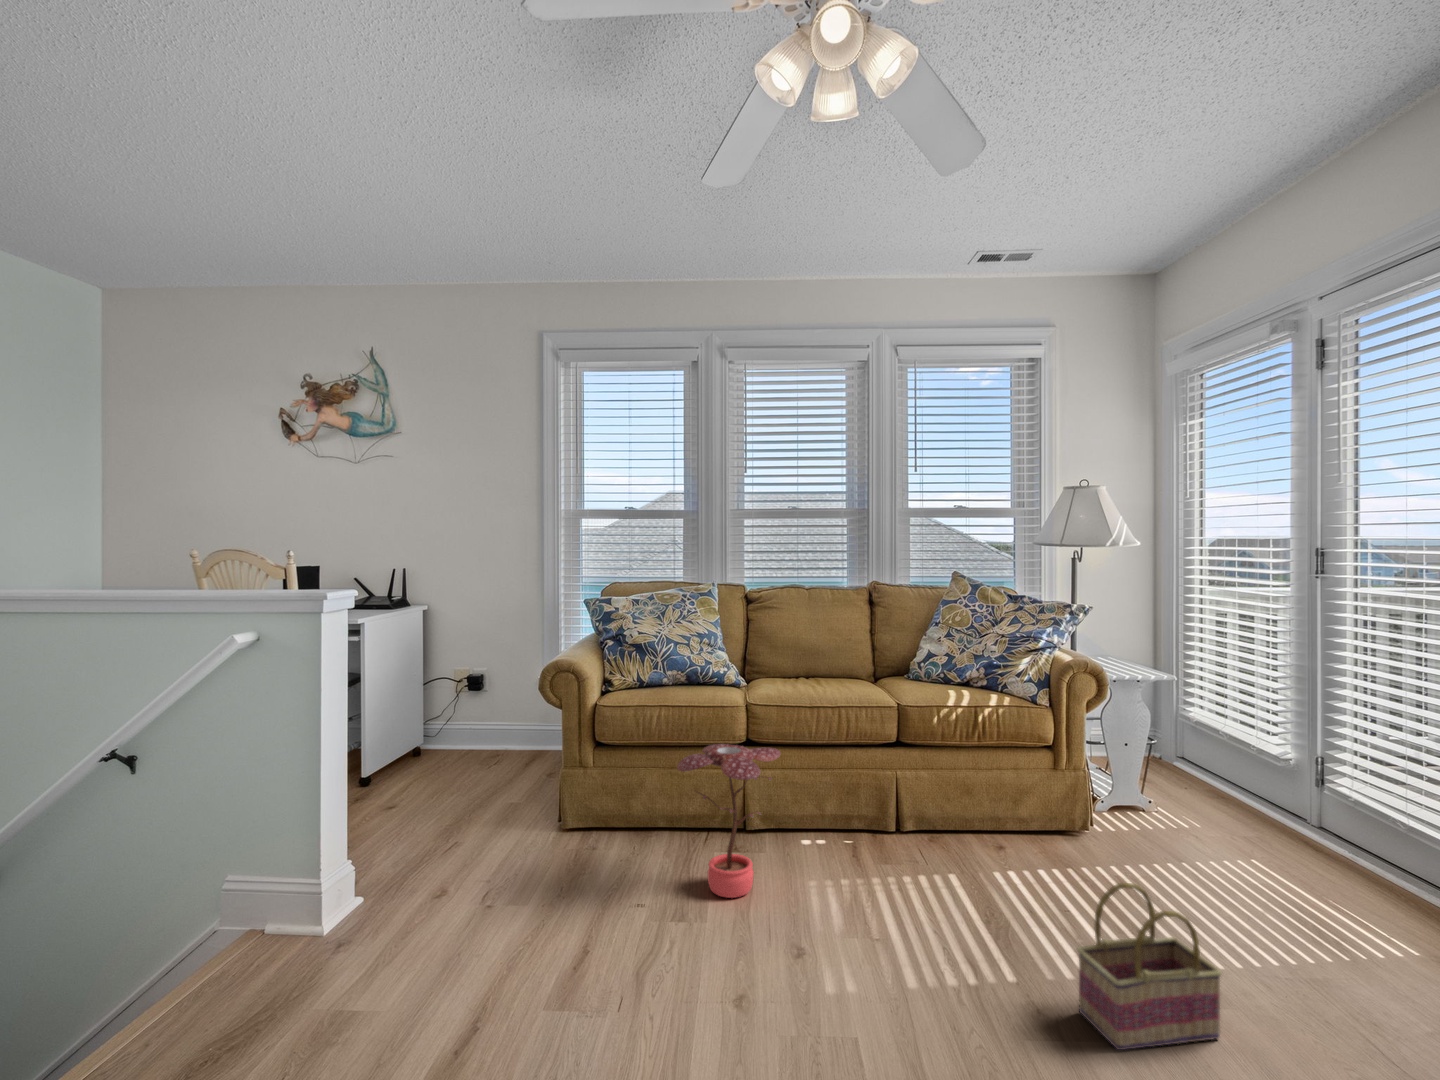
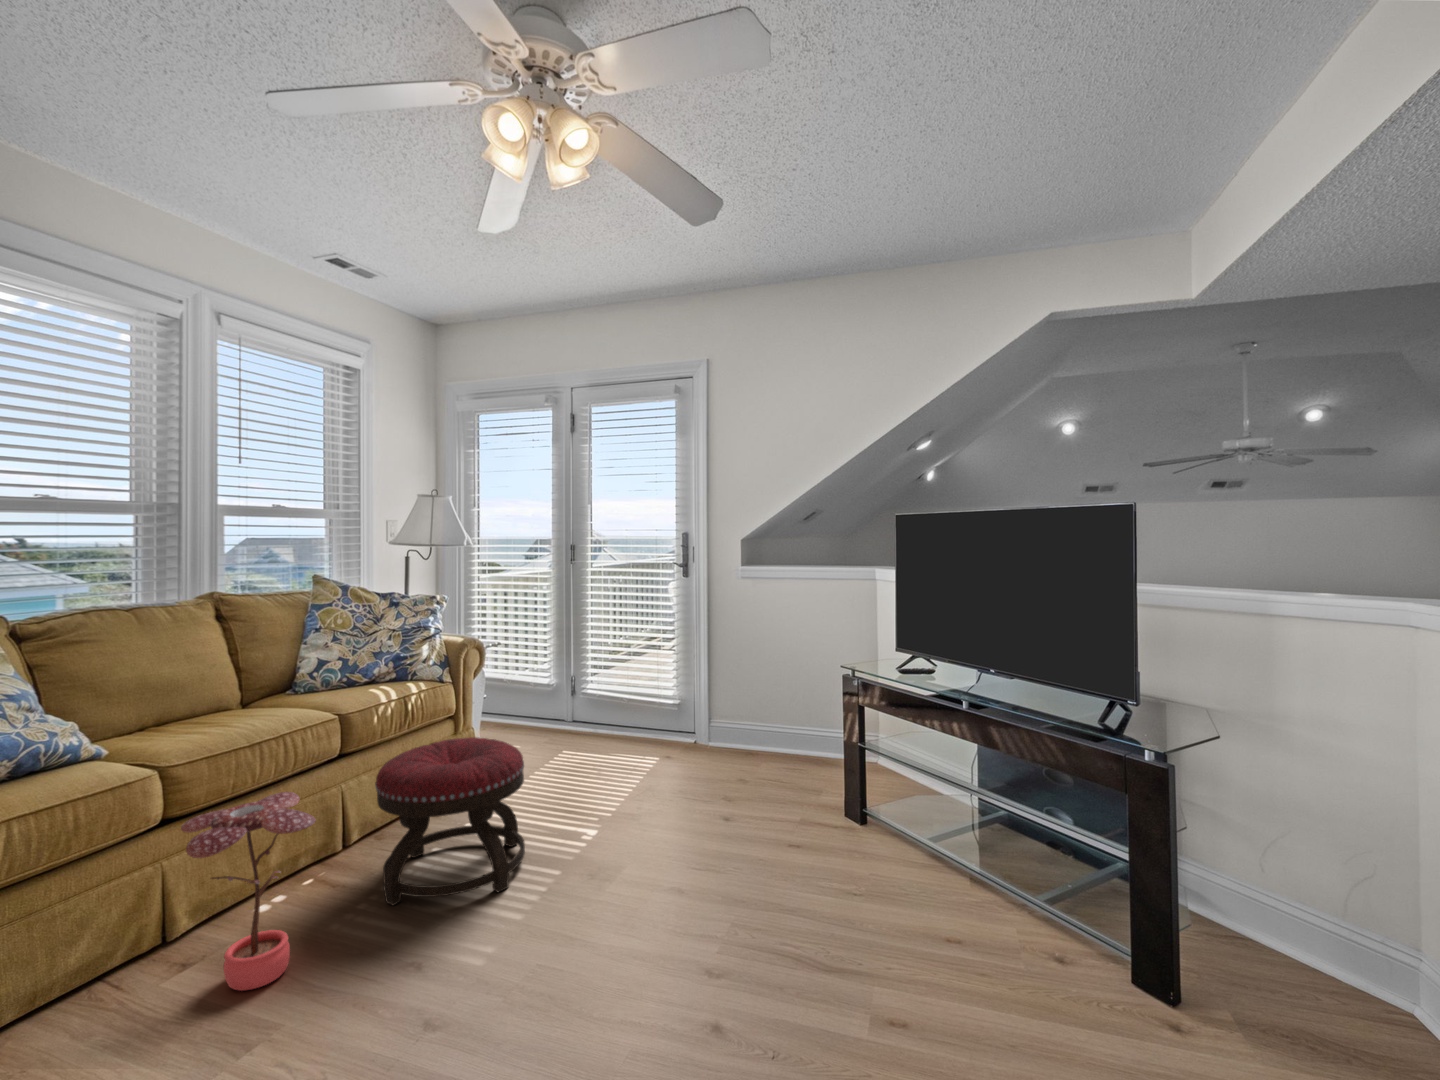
ottoman: none [852,756,1021,946] -> present [375,737,525,905]
basket: present [1077,883,1222,1050] -> none [618,768,682,873]

